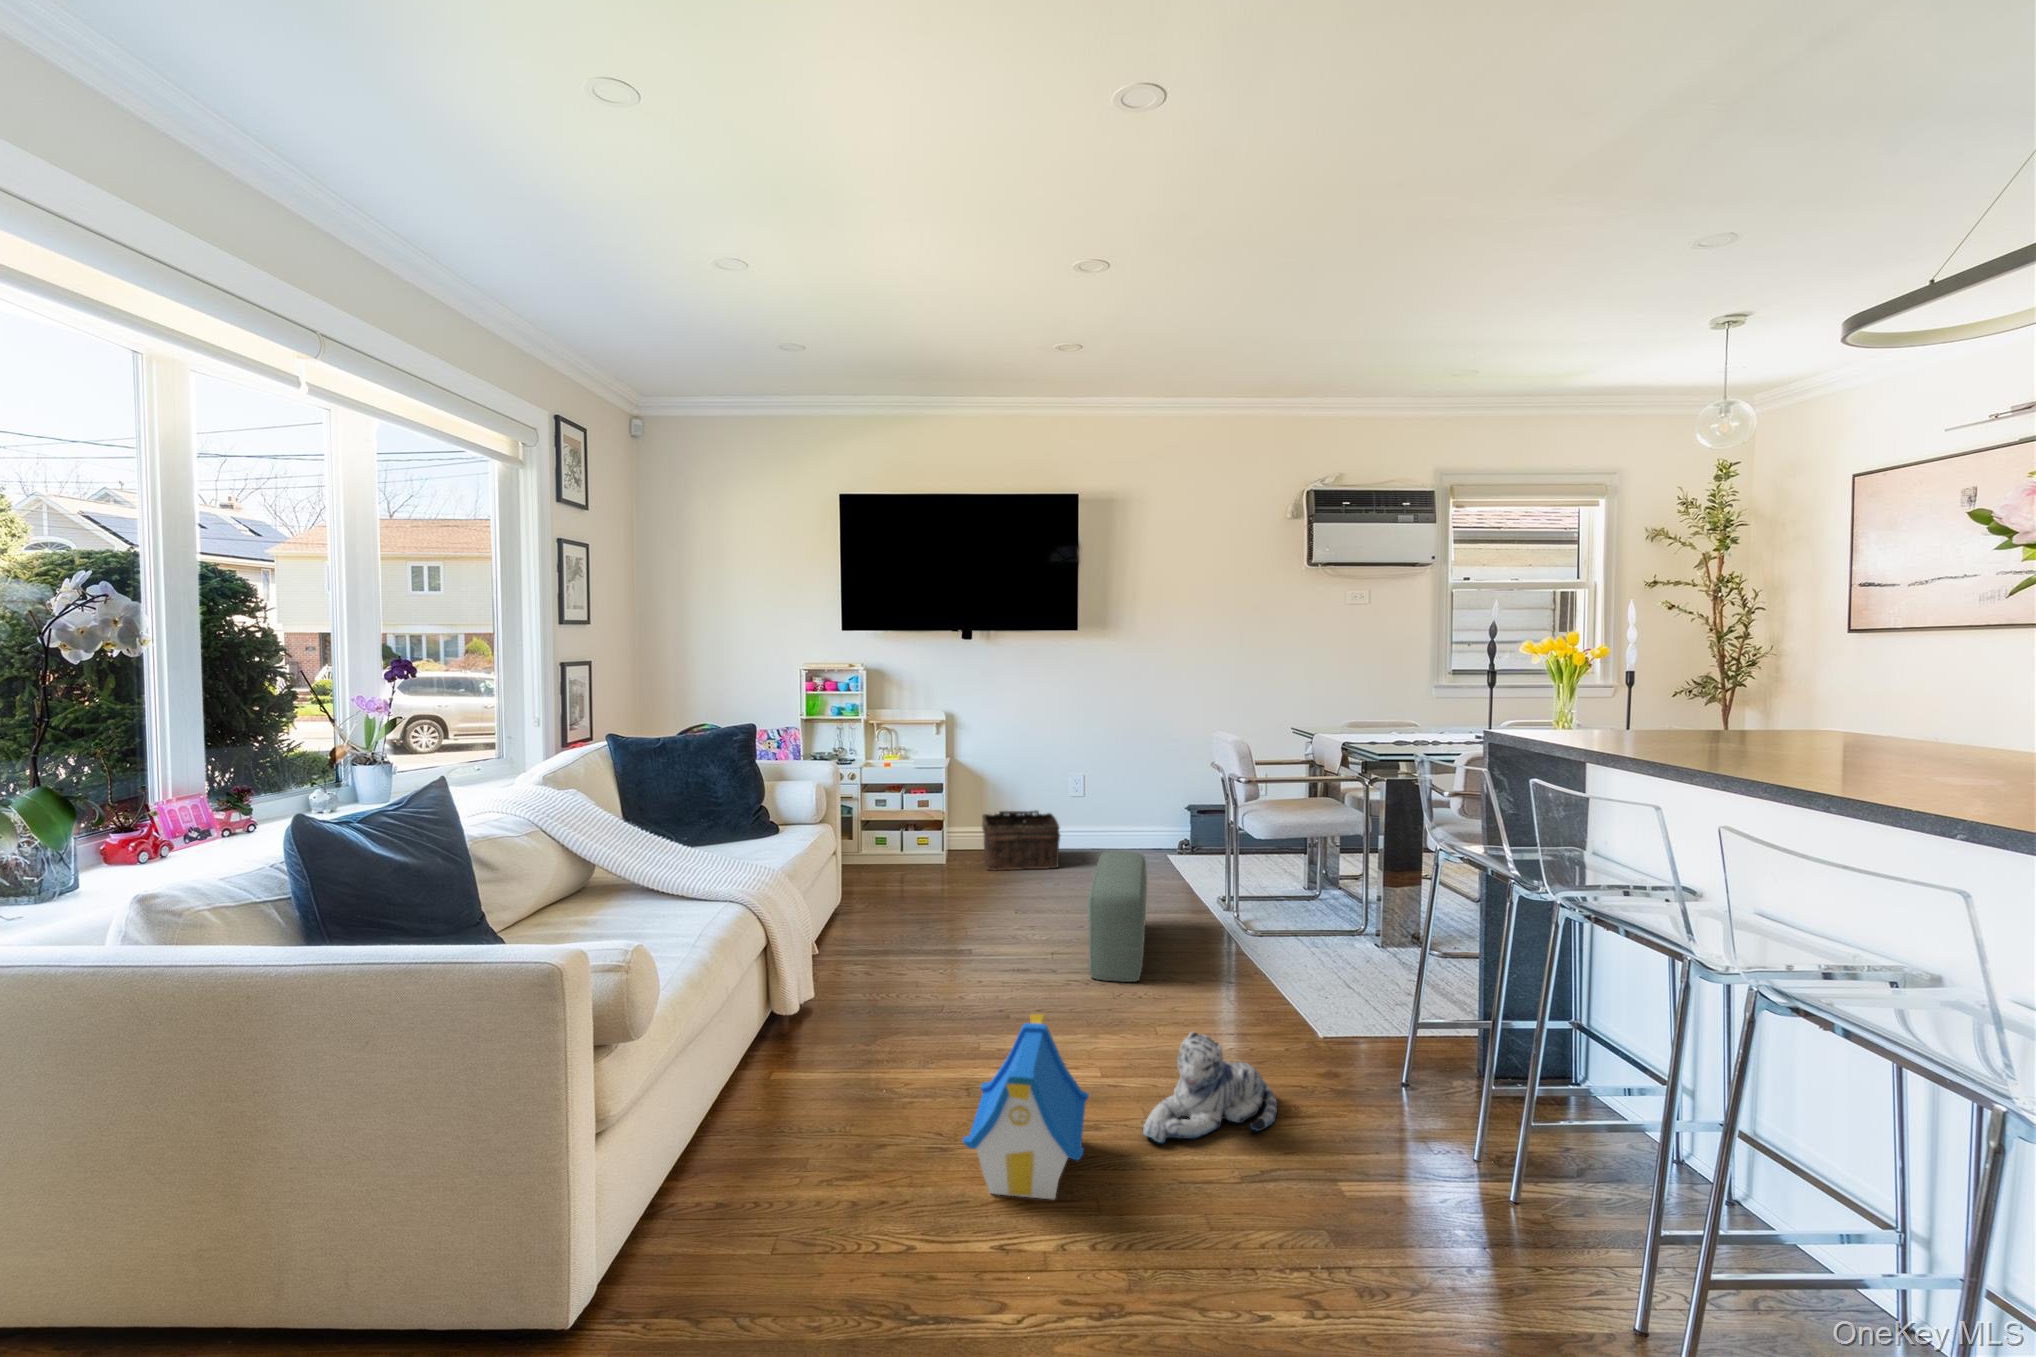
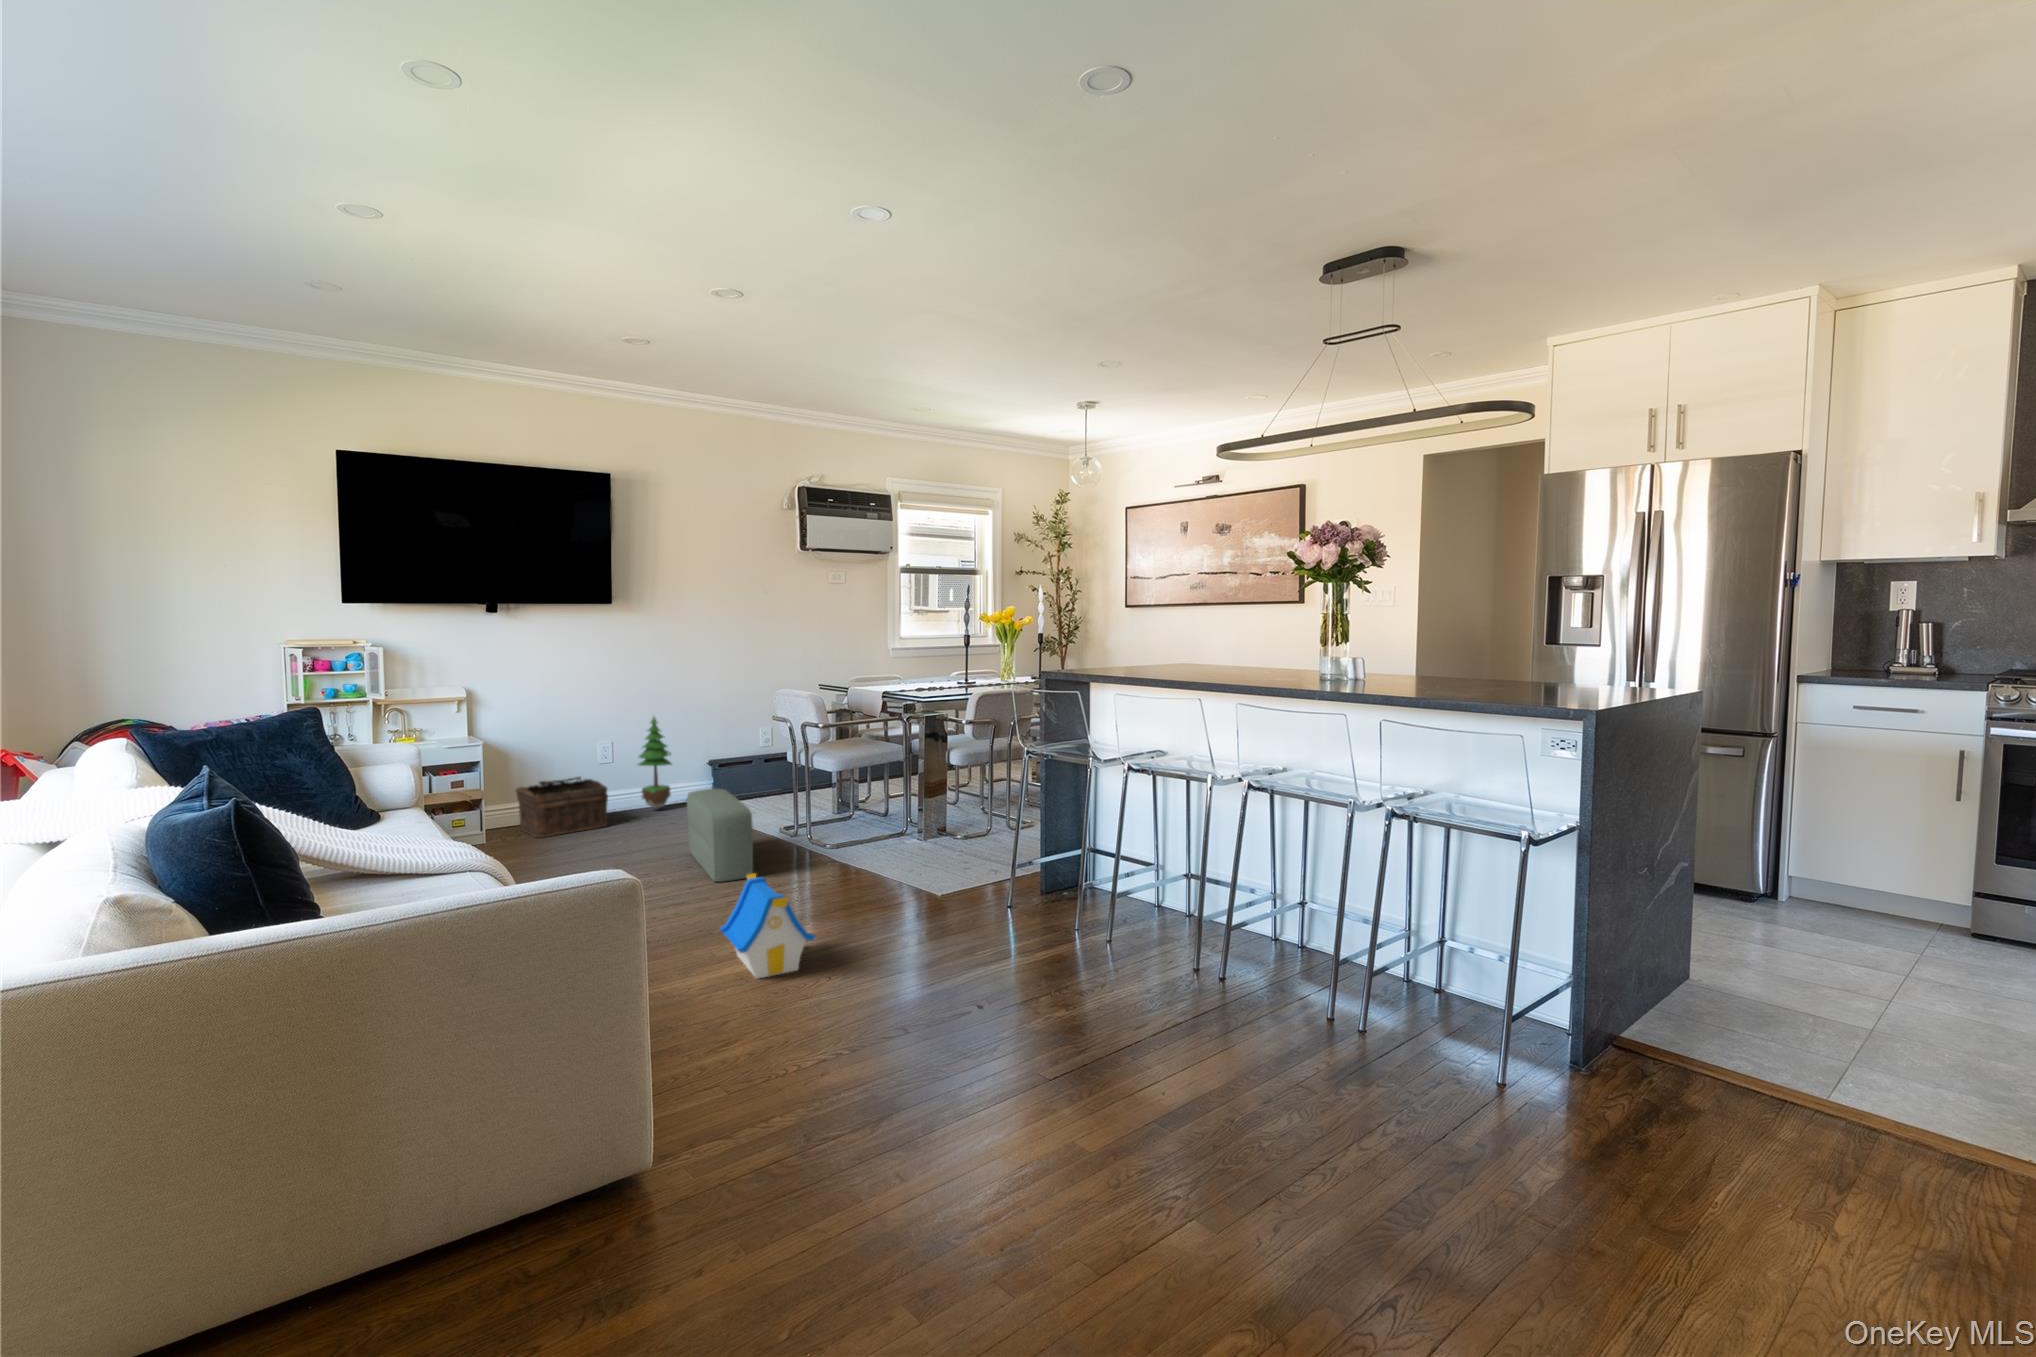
potted tree: none [1102,751,1140,856] -> present [639,717,671,810]
plush toy: present [1143,1032,1277,1144] -> none [824,868,894,937]

